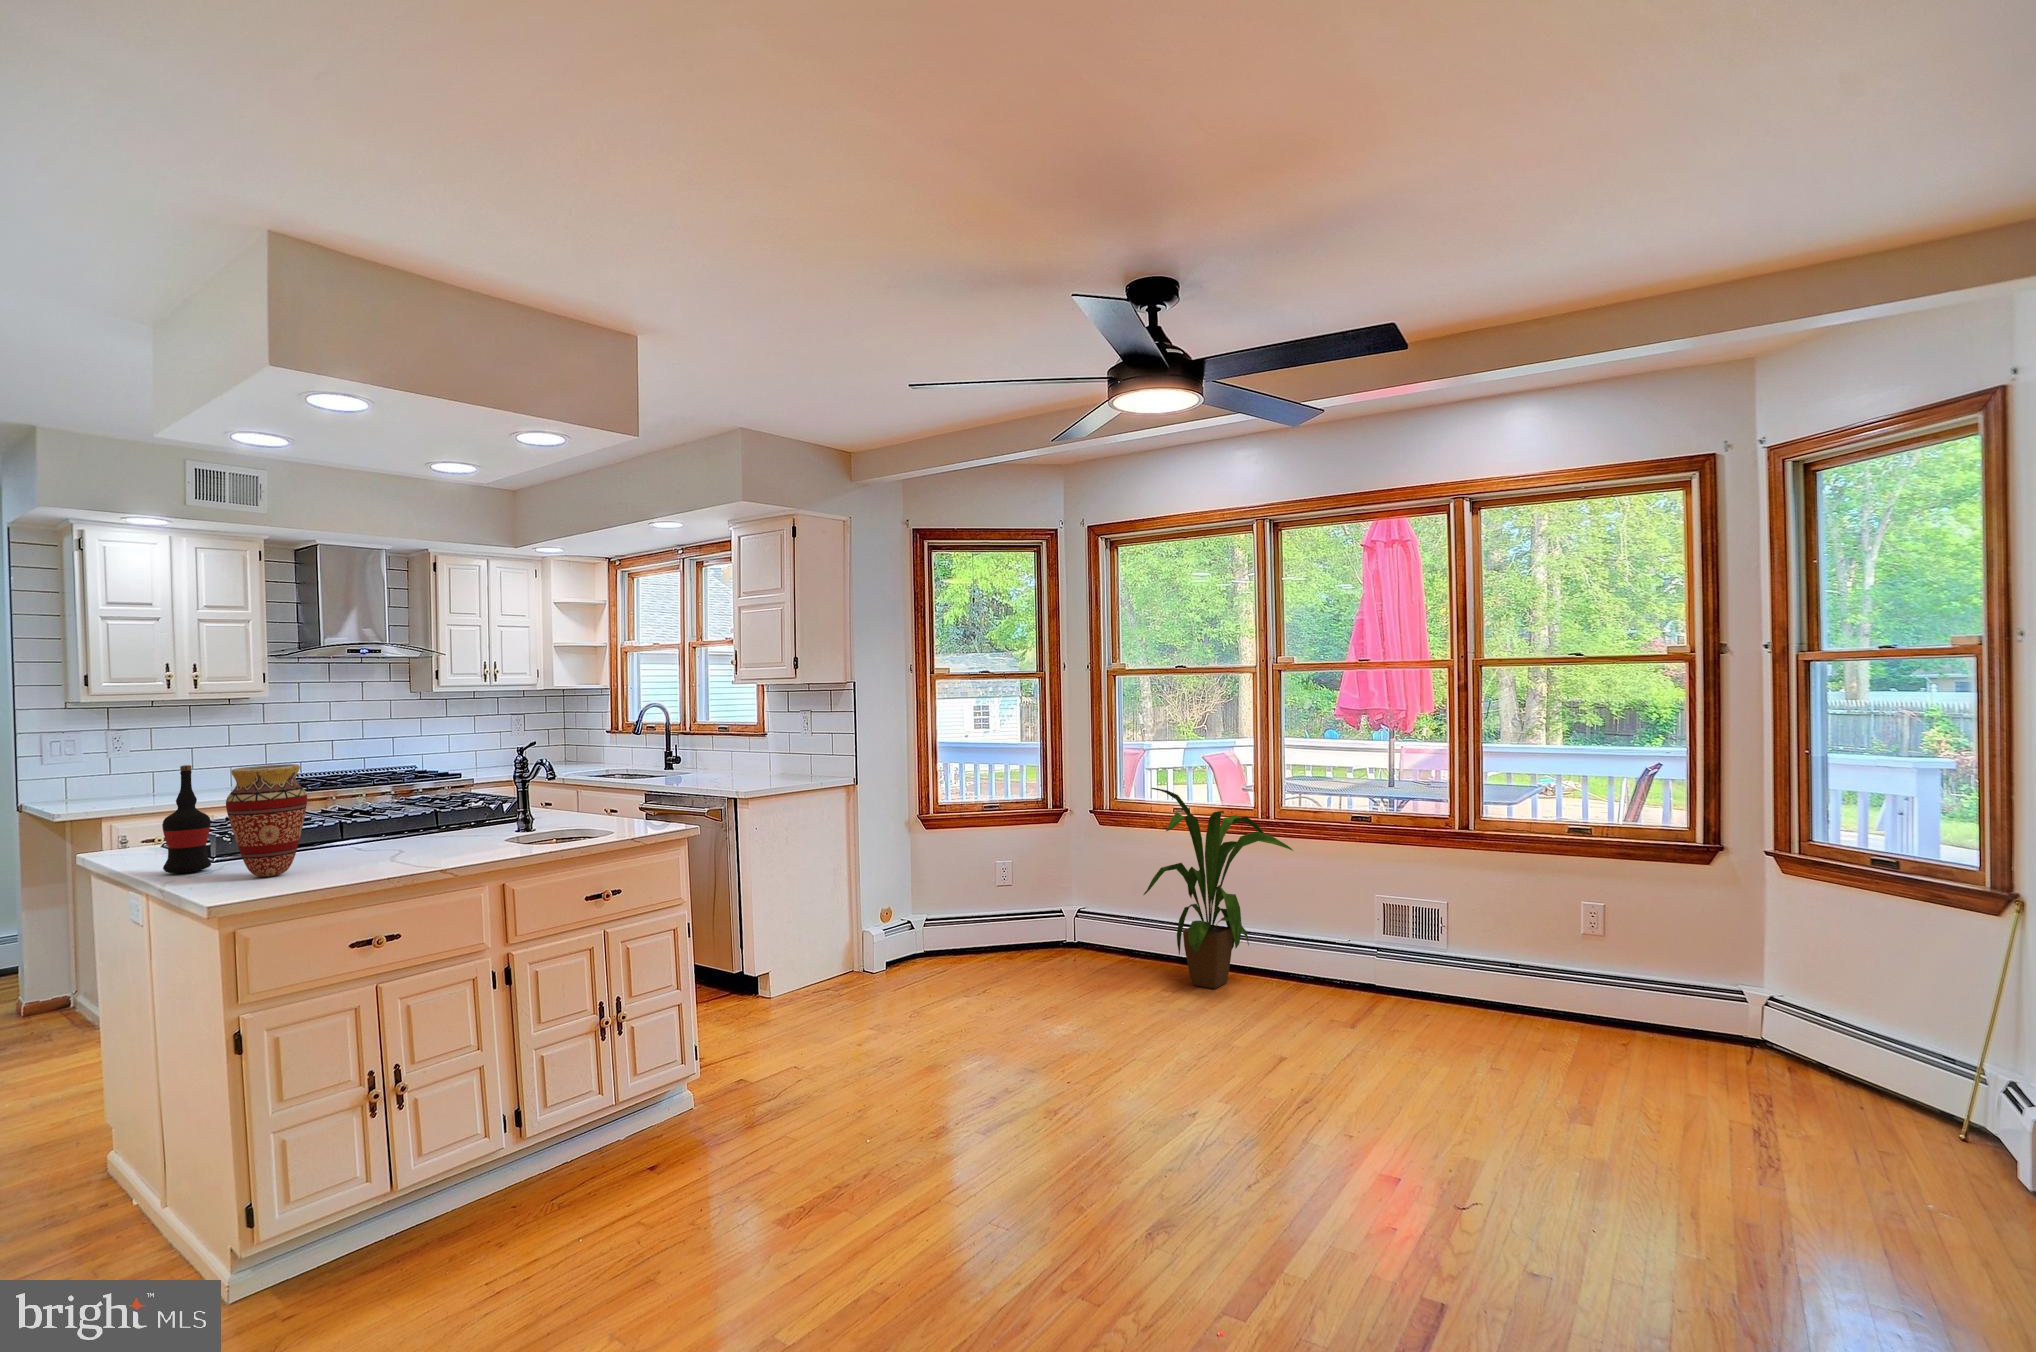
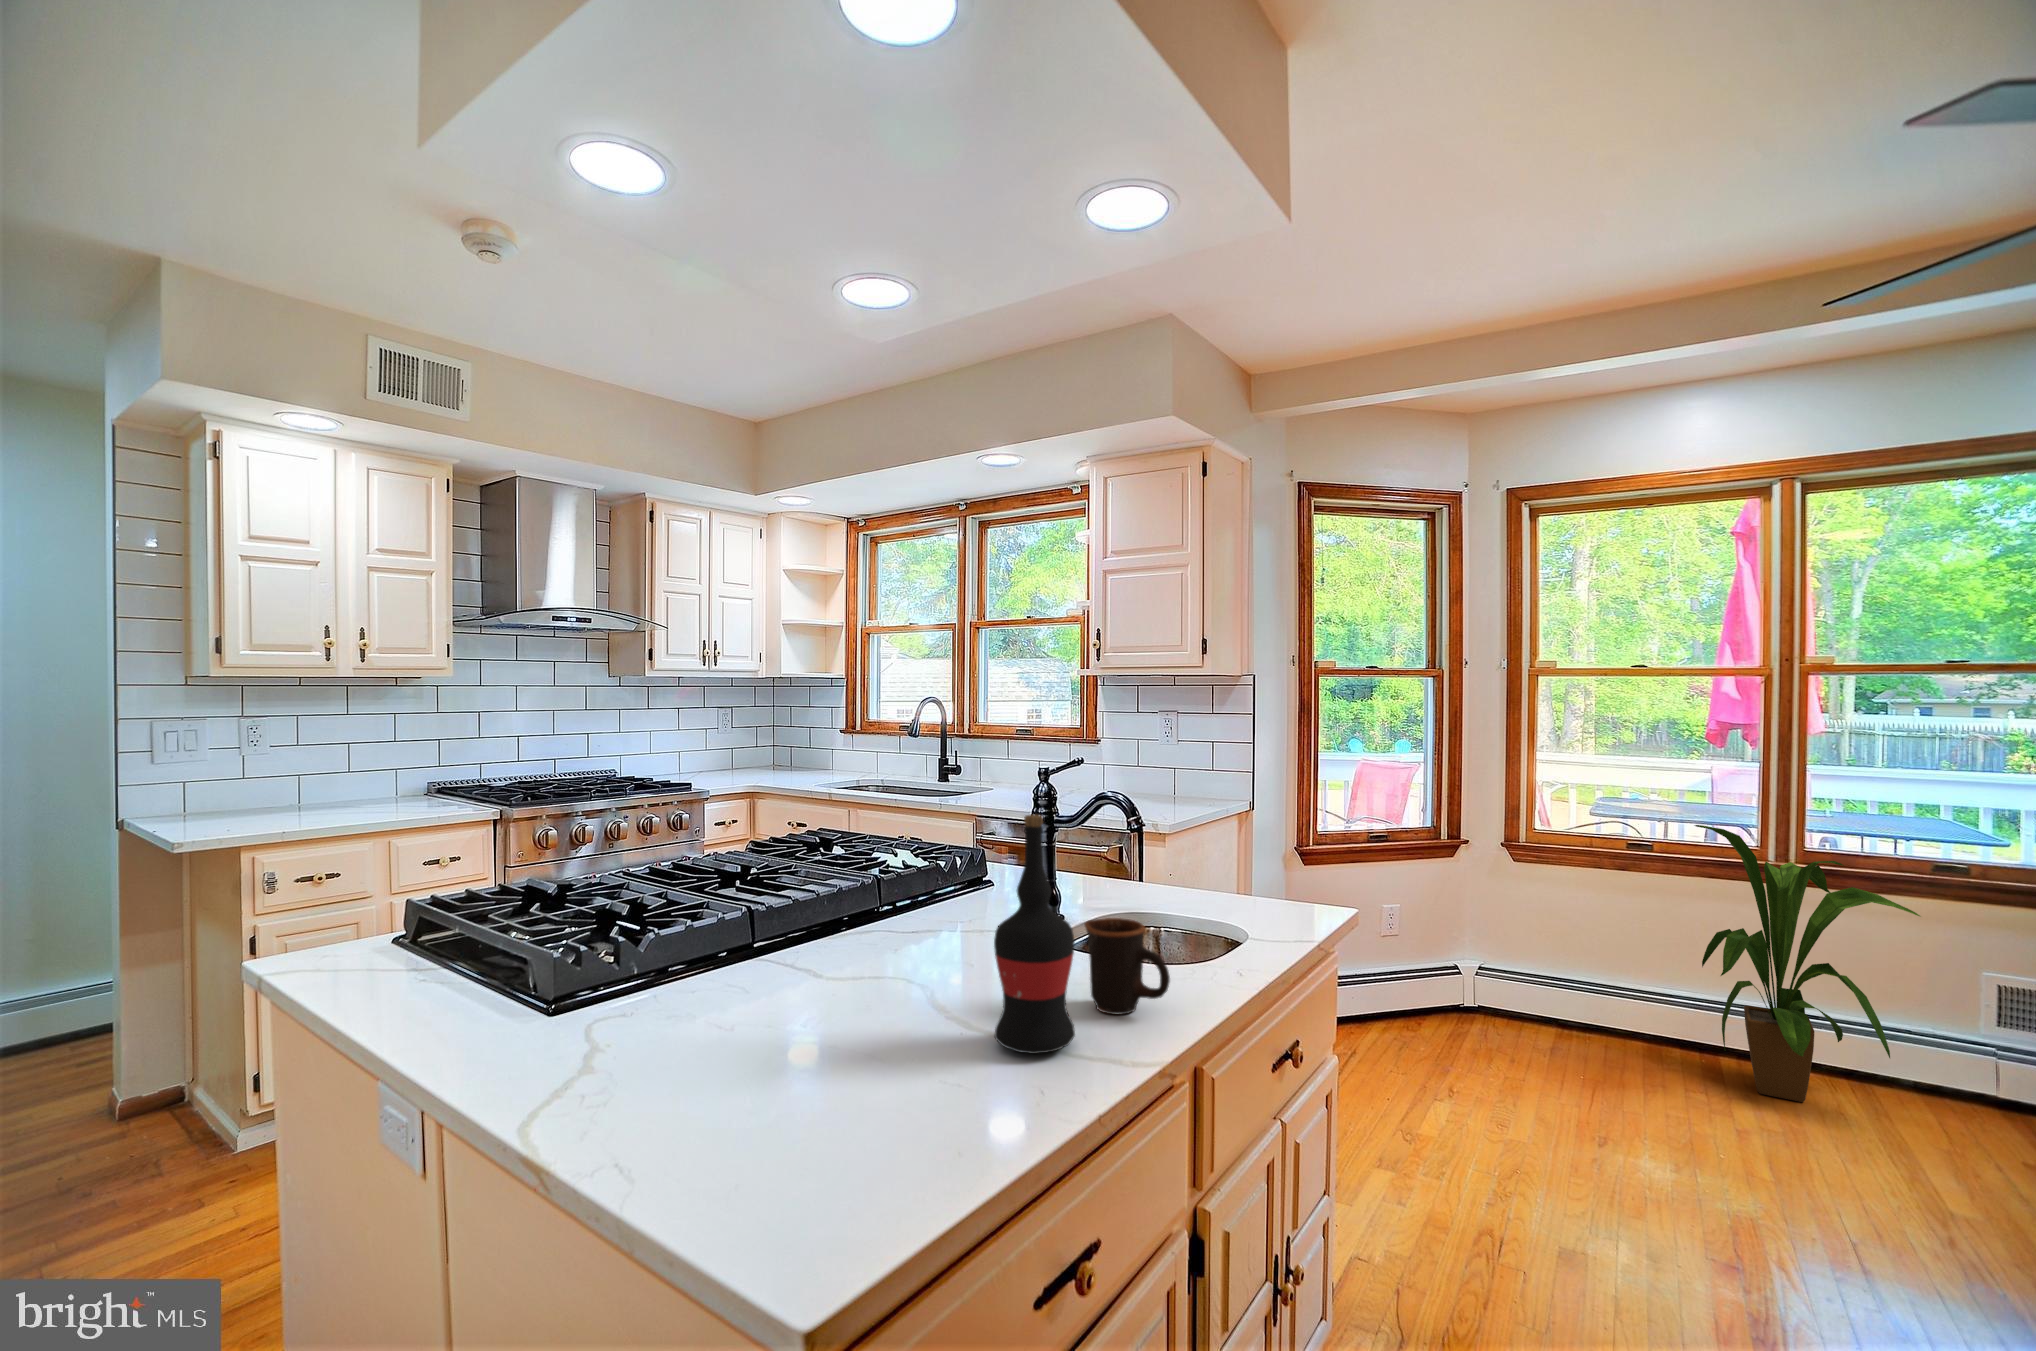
vase: present [226,764,307,877] -> none [744,826,906,1107]
wine bottle: present [162,765,211,873] -> present [994,814,1075,1054]
mug: none [442,815,475,858] -> present [1084,918,1170,1015]

